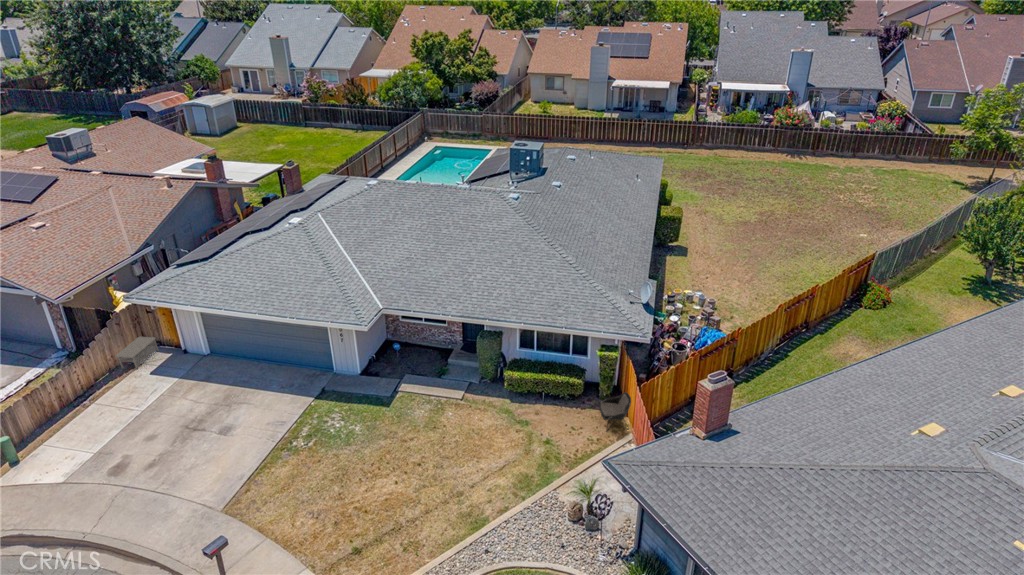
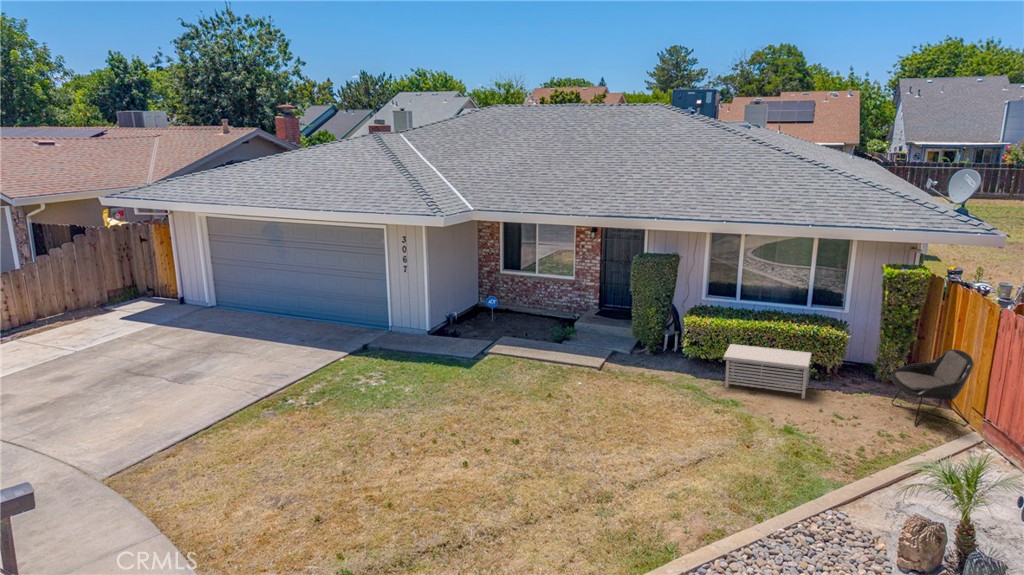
storage bench: present [116,337,158,369] -> present [723,344,811,399]

